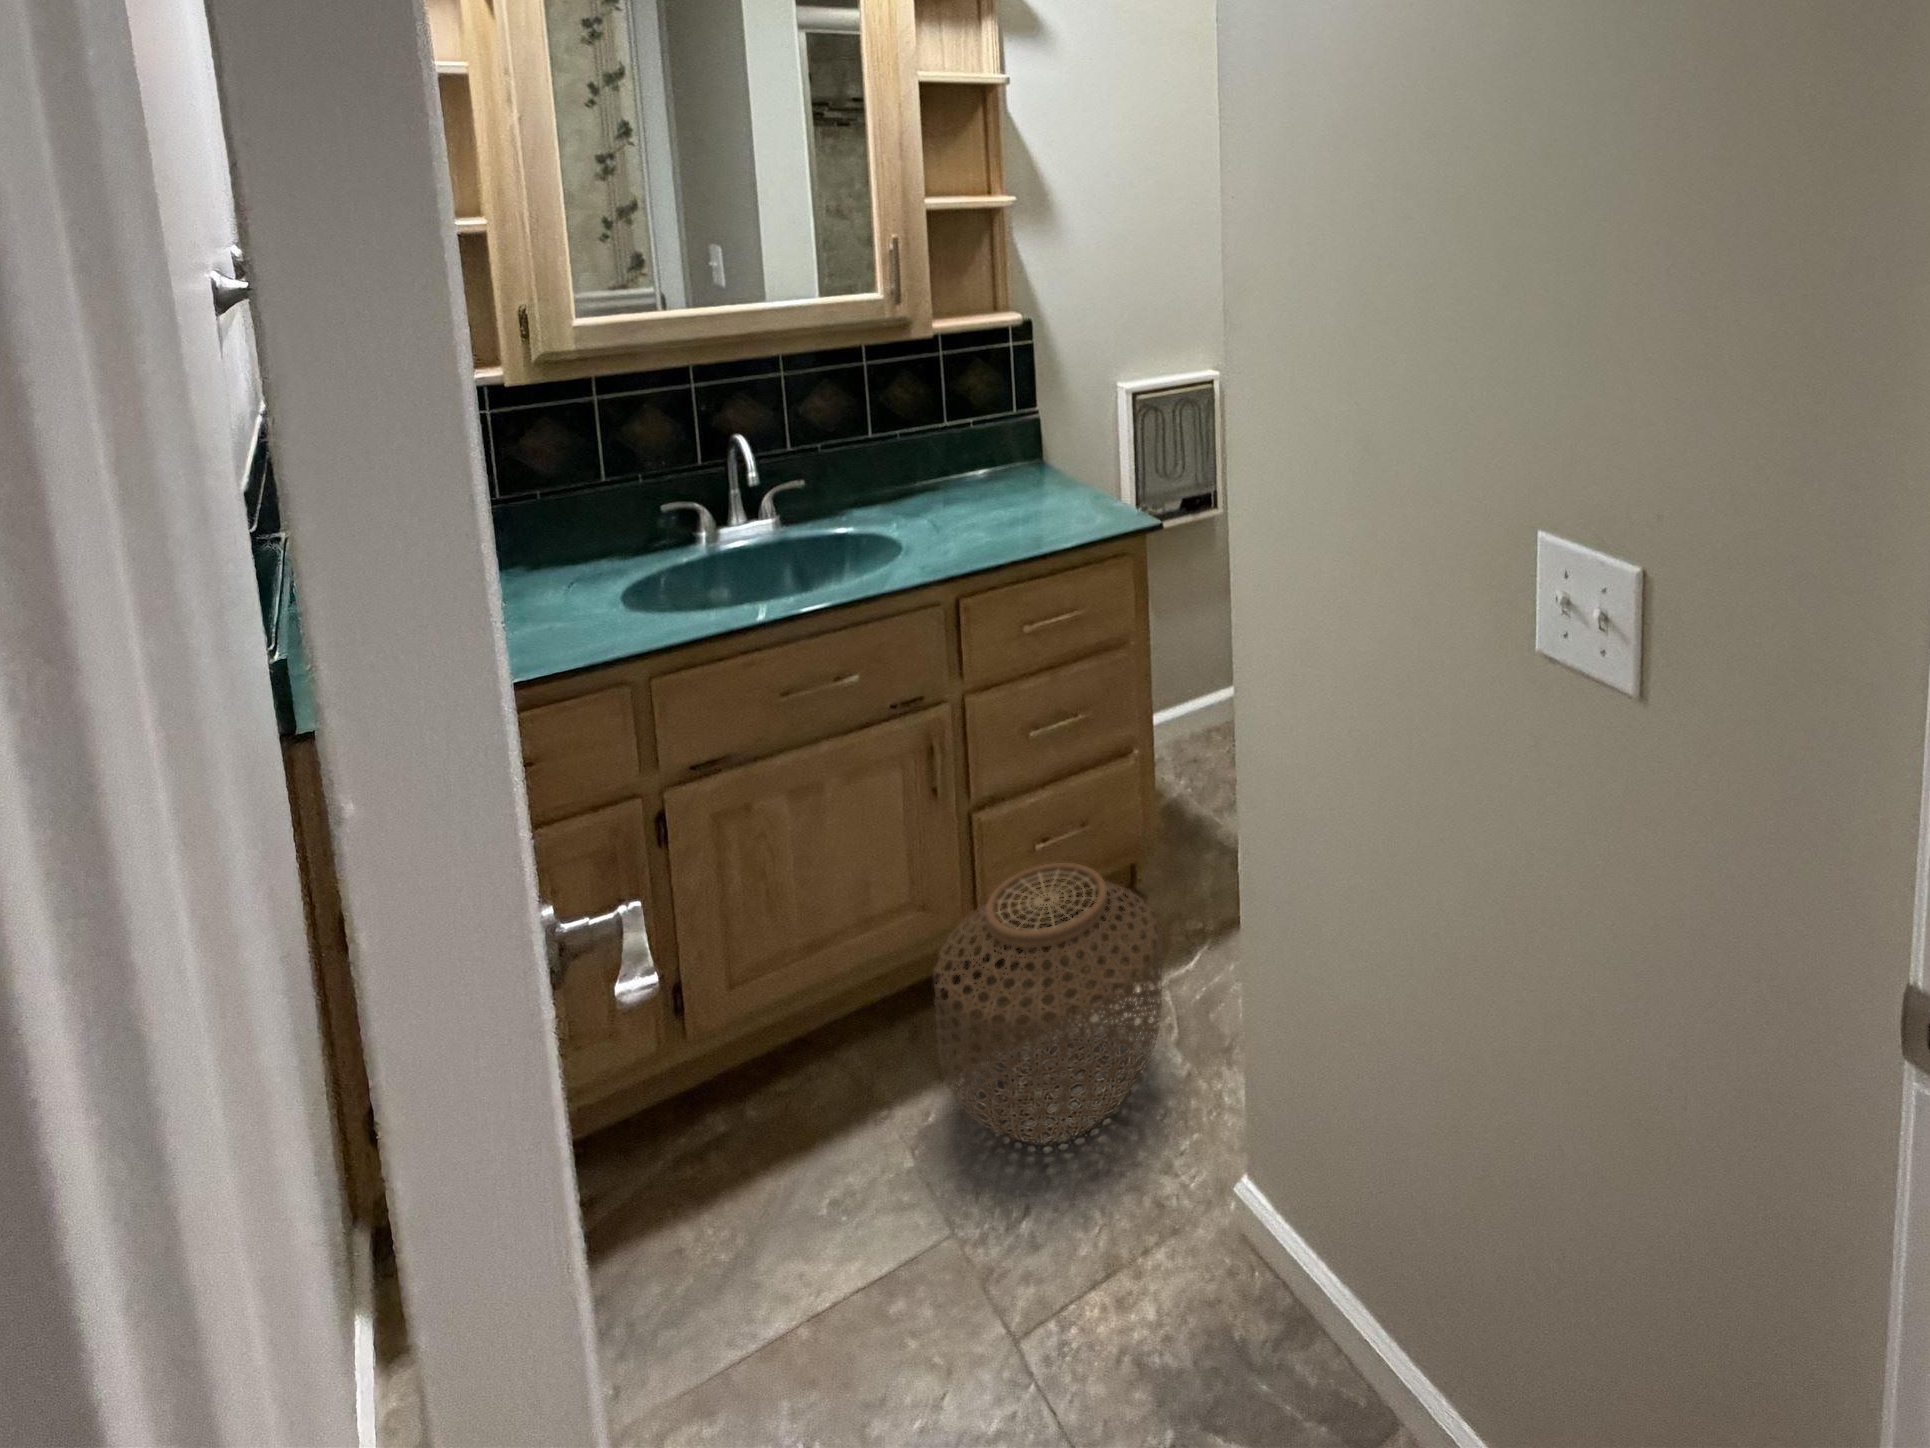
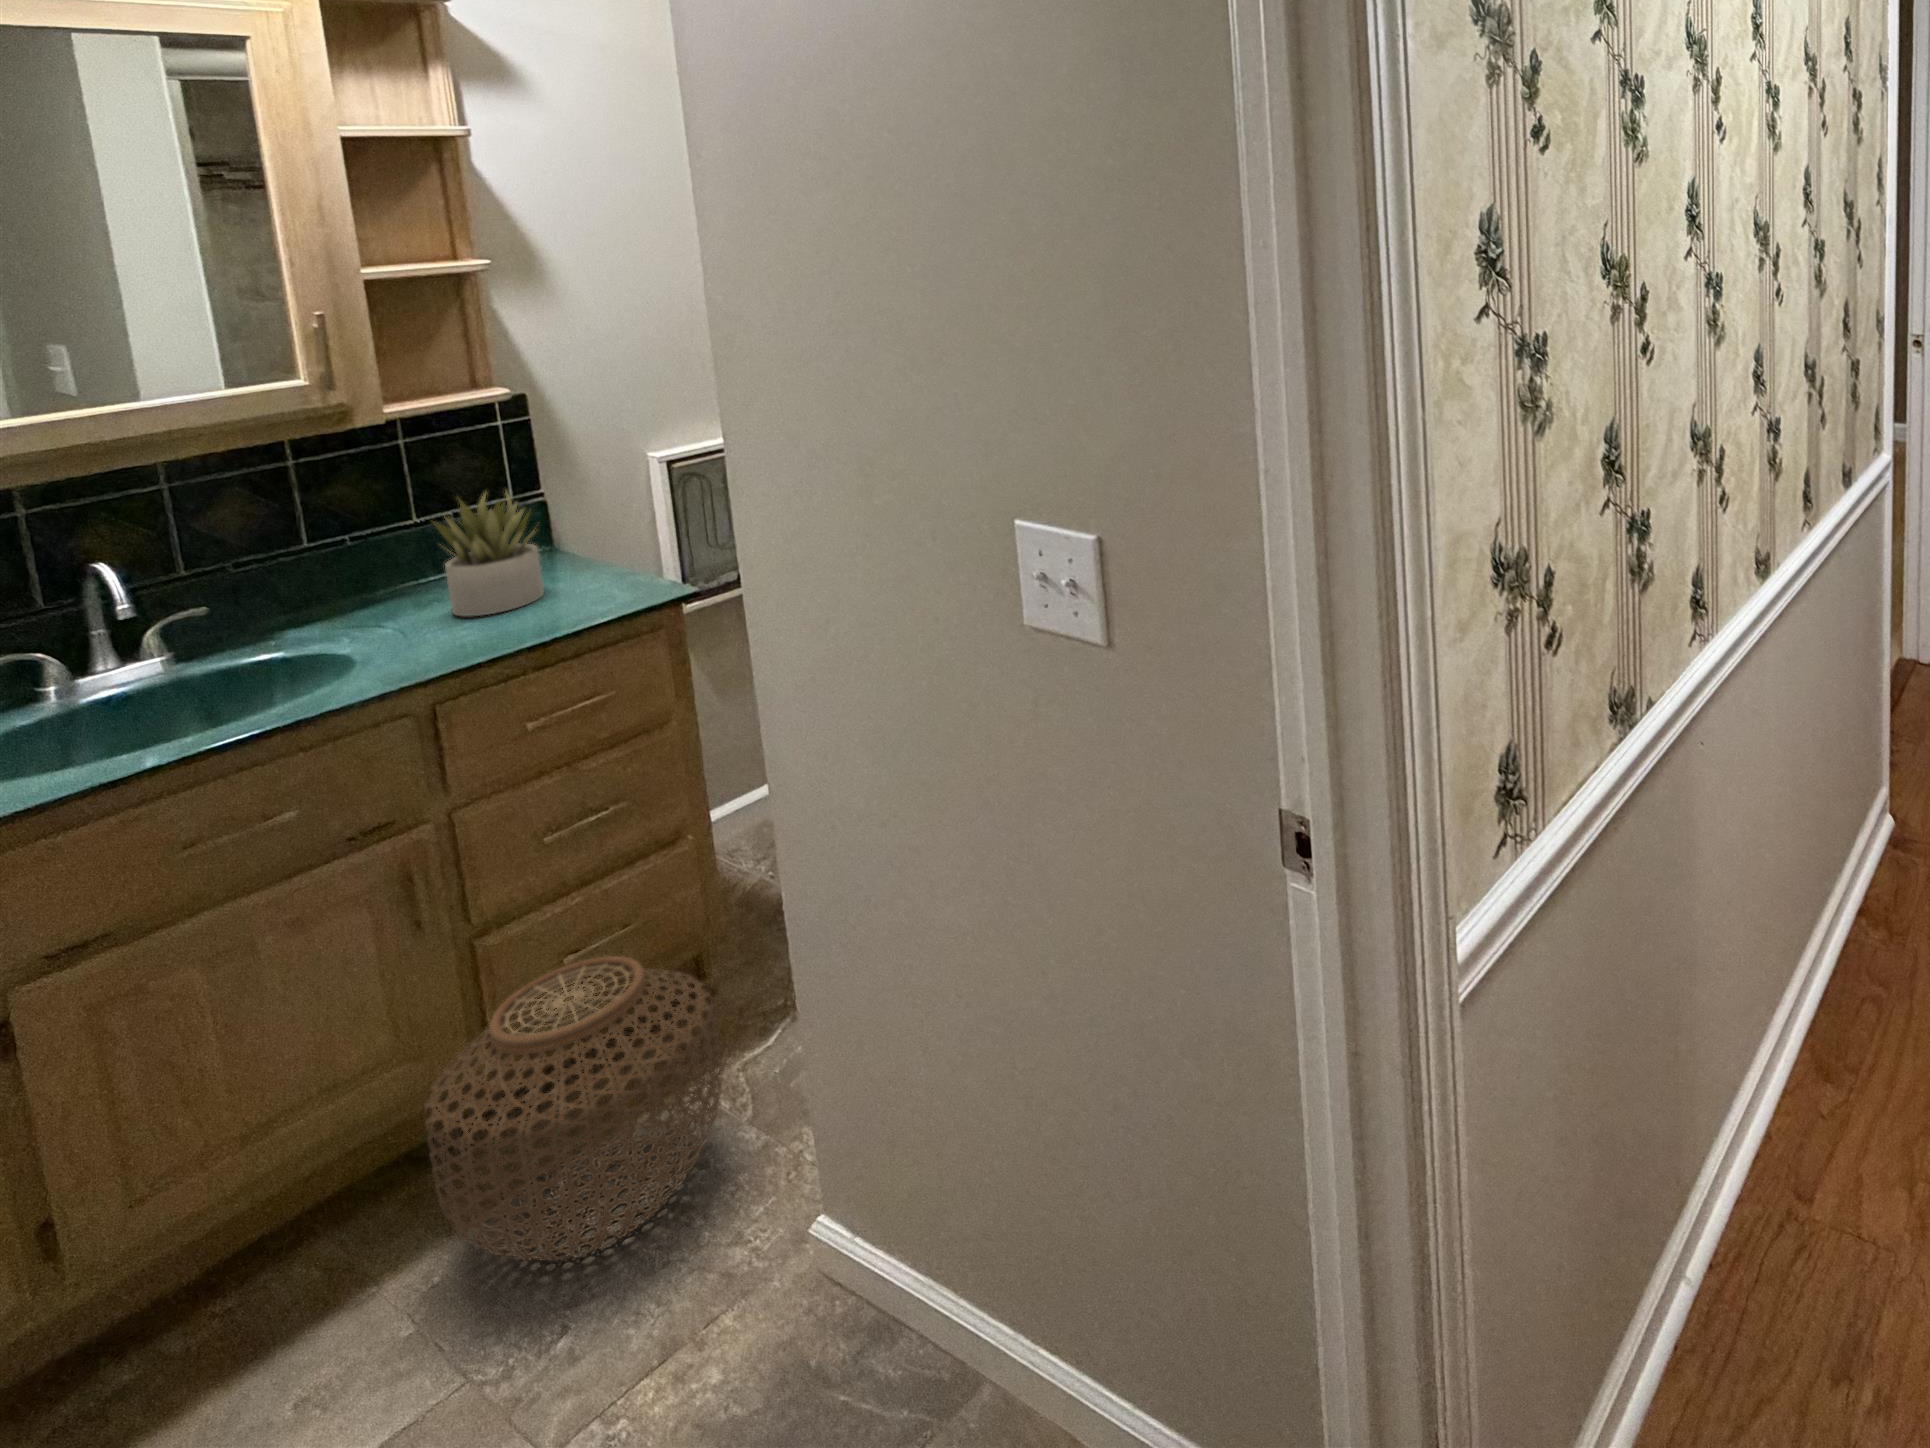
succulent plant: none [961,407,1041,520] -> present [433,493,544,616]

